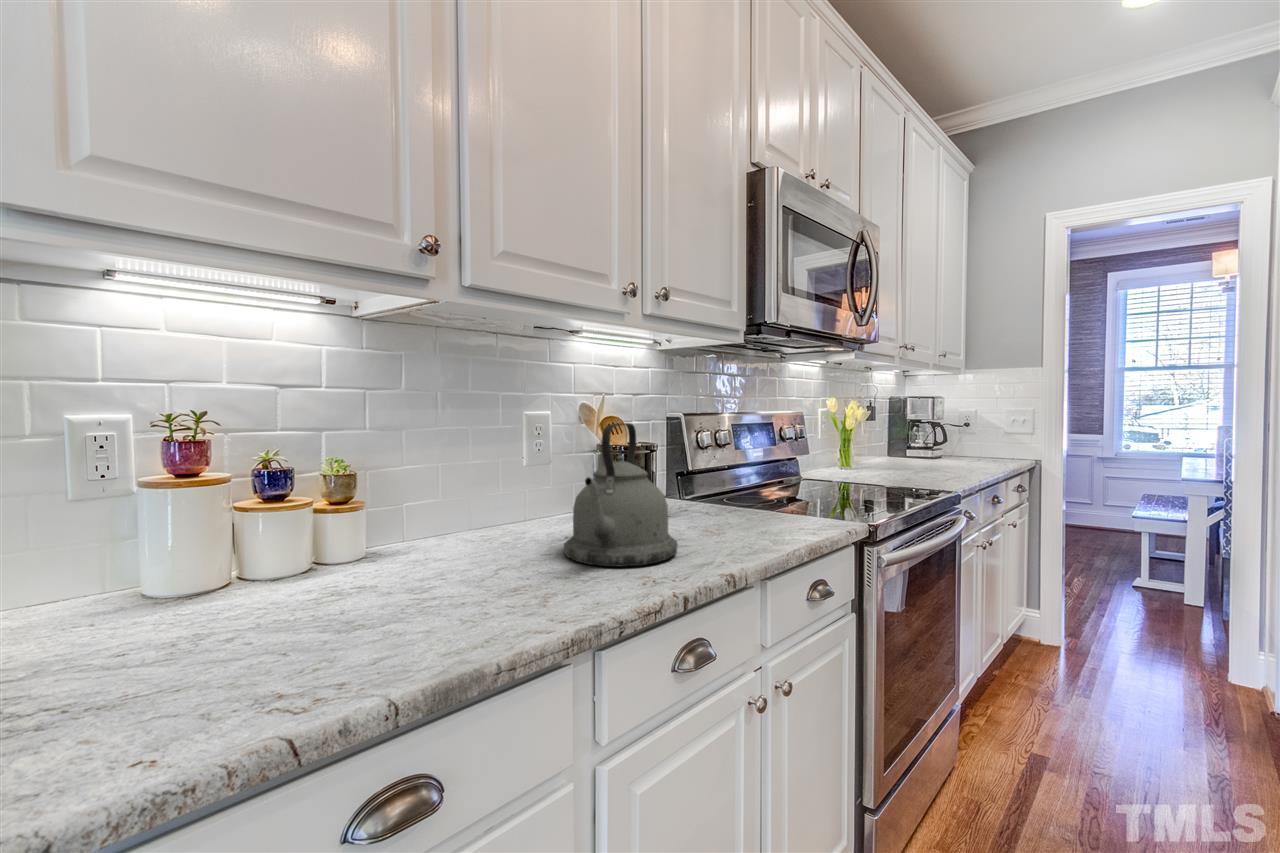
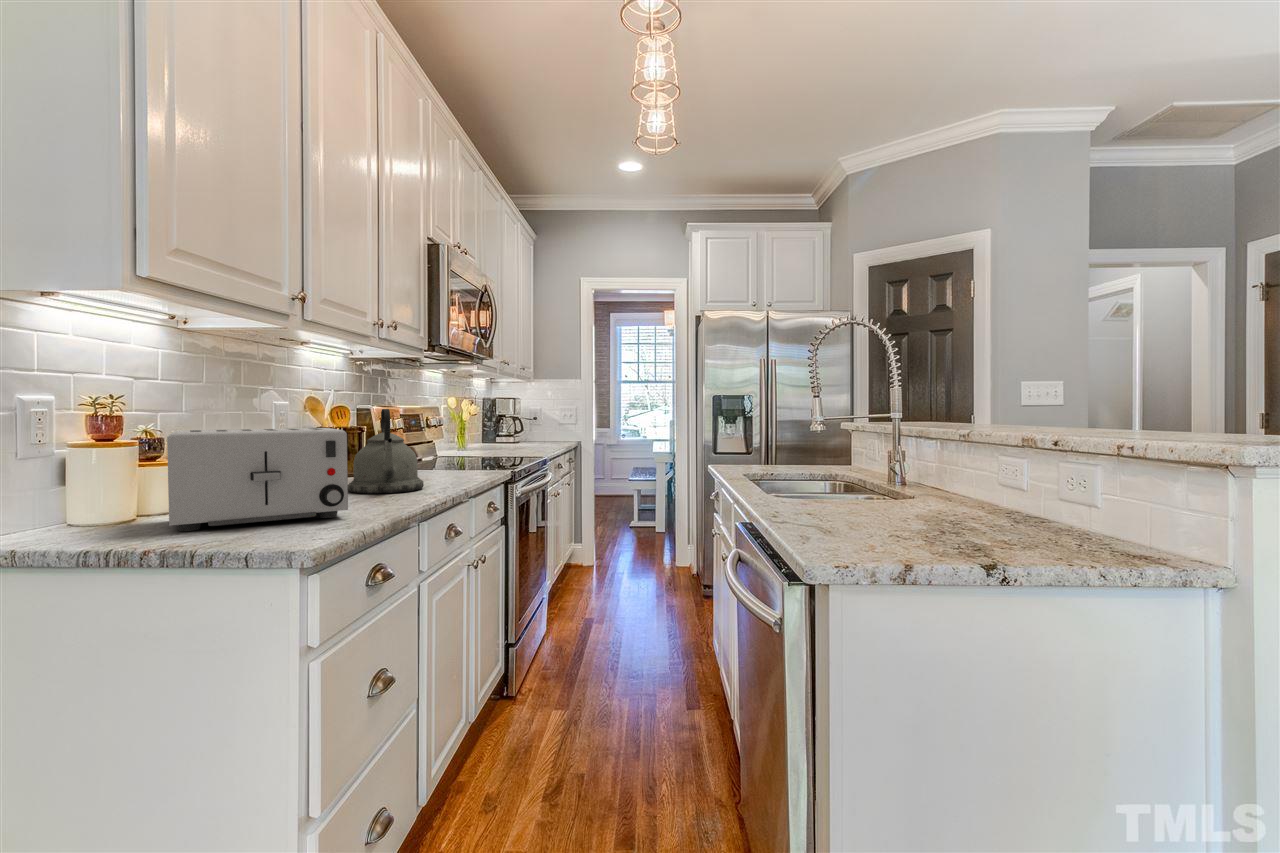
toaster: none [130,463,458,645] -> present [167,428,348,531]

